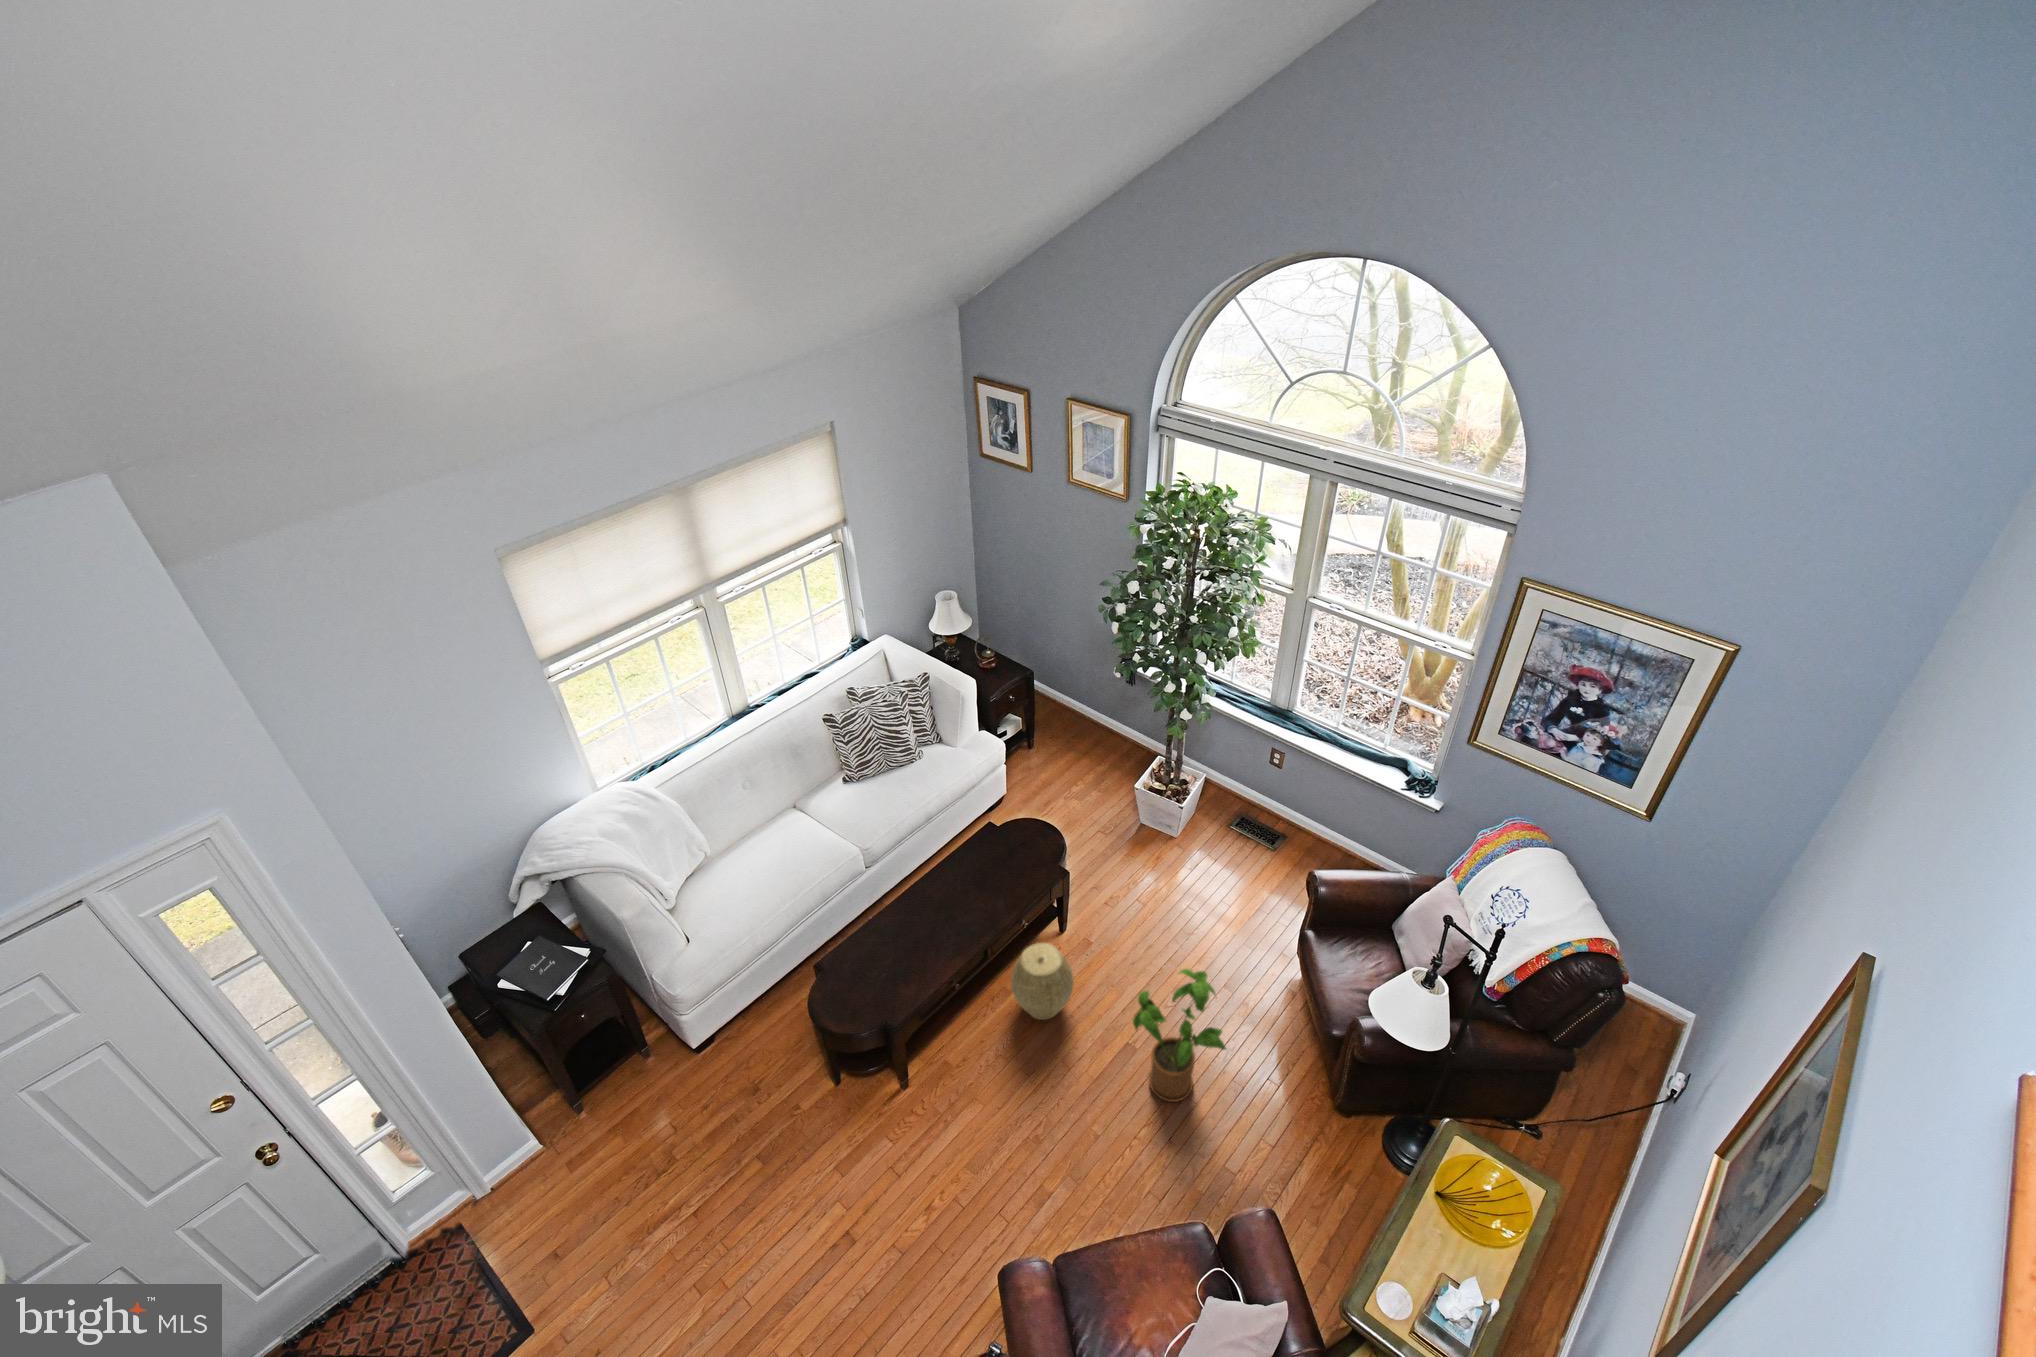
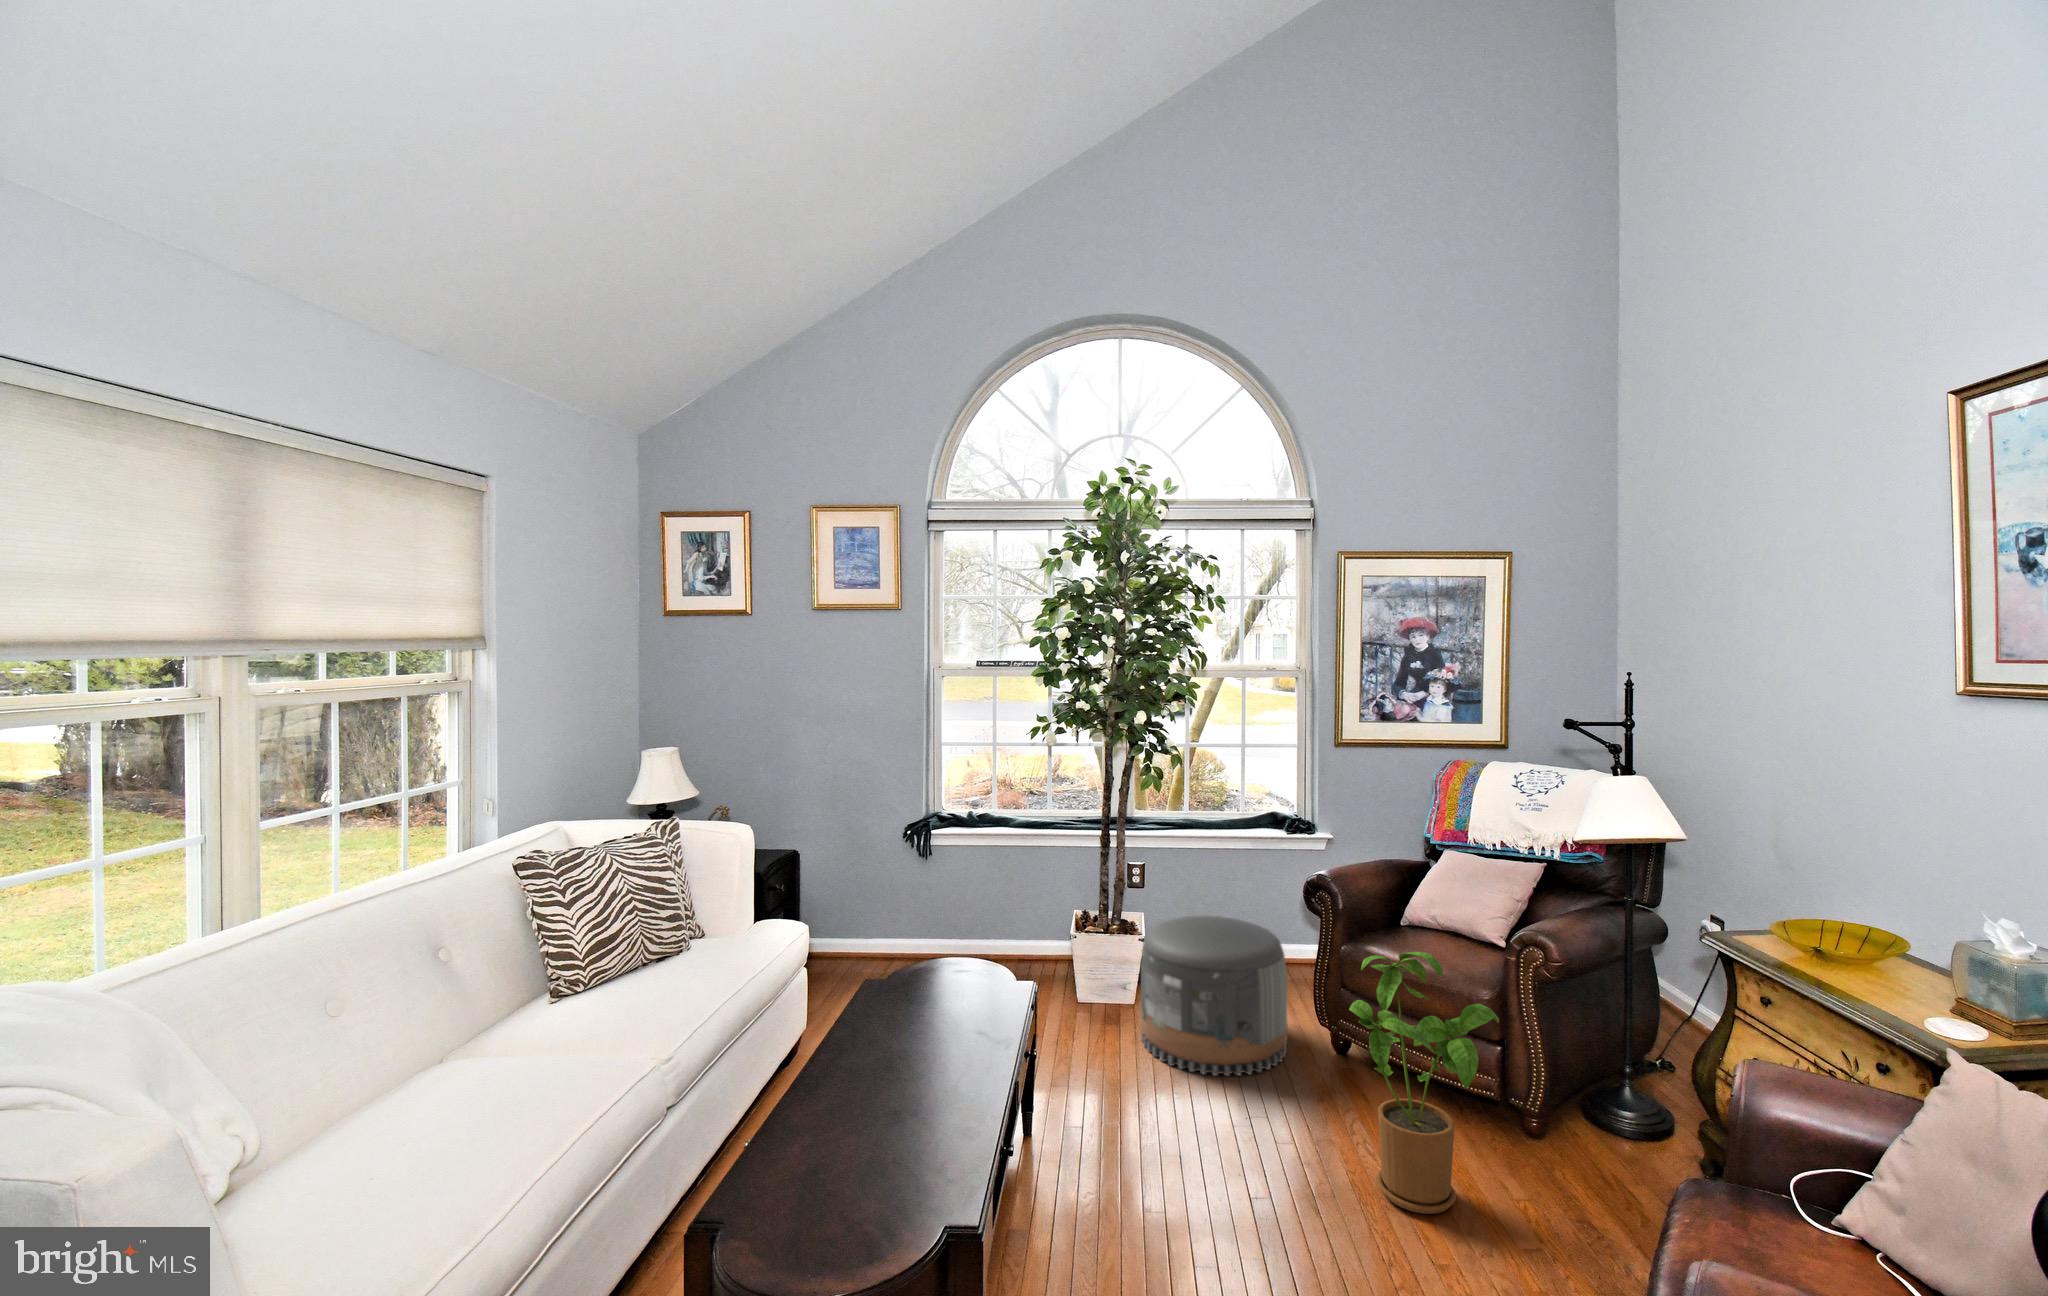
pouf: none [1157,835,1265,962] -> present [1141,916,1287,1076]
woven basket: present [1011,943,1074,1020] -> none [1101,1058,1214,1224]

